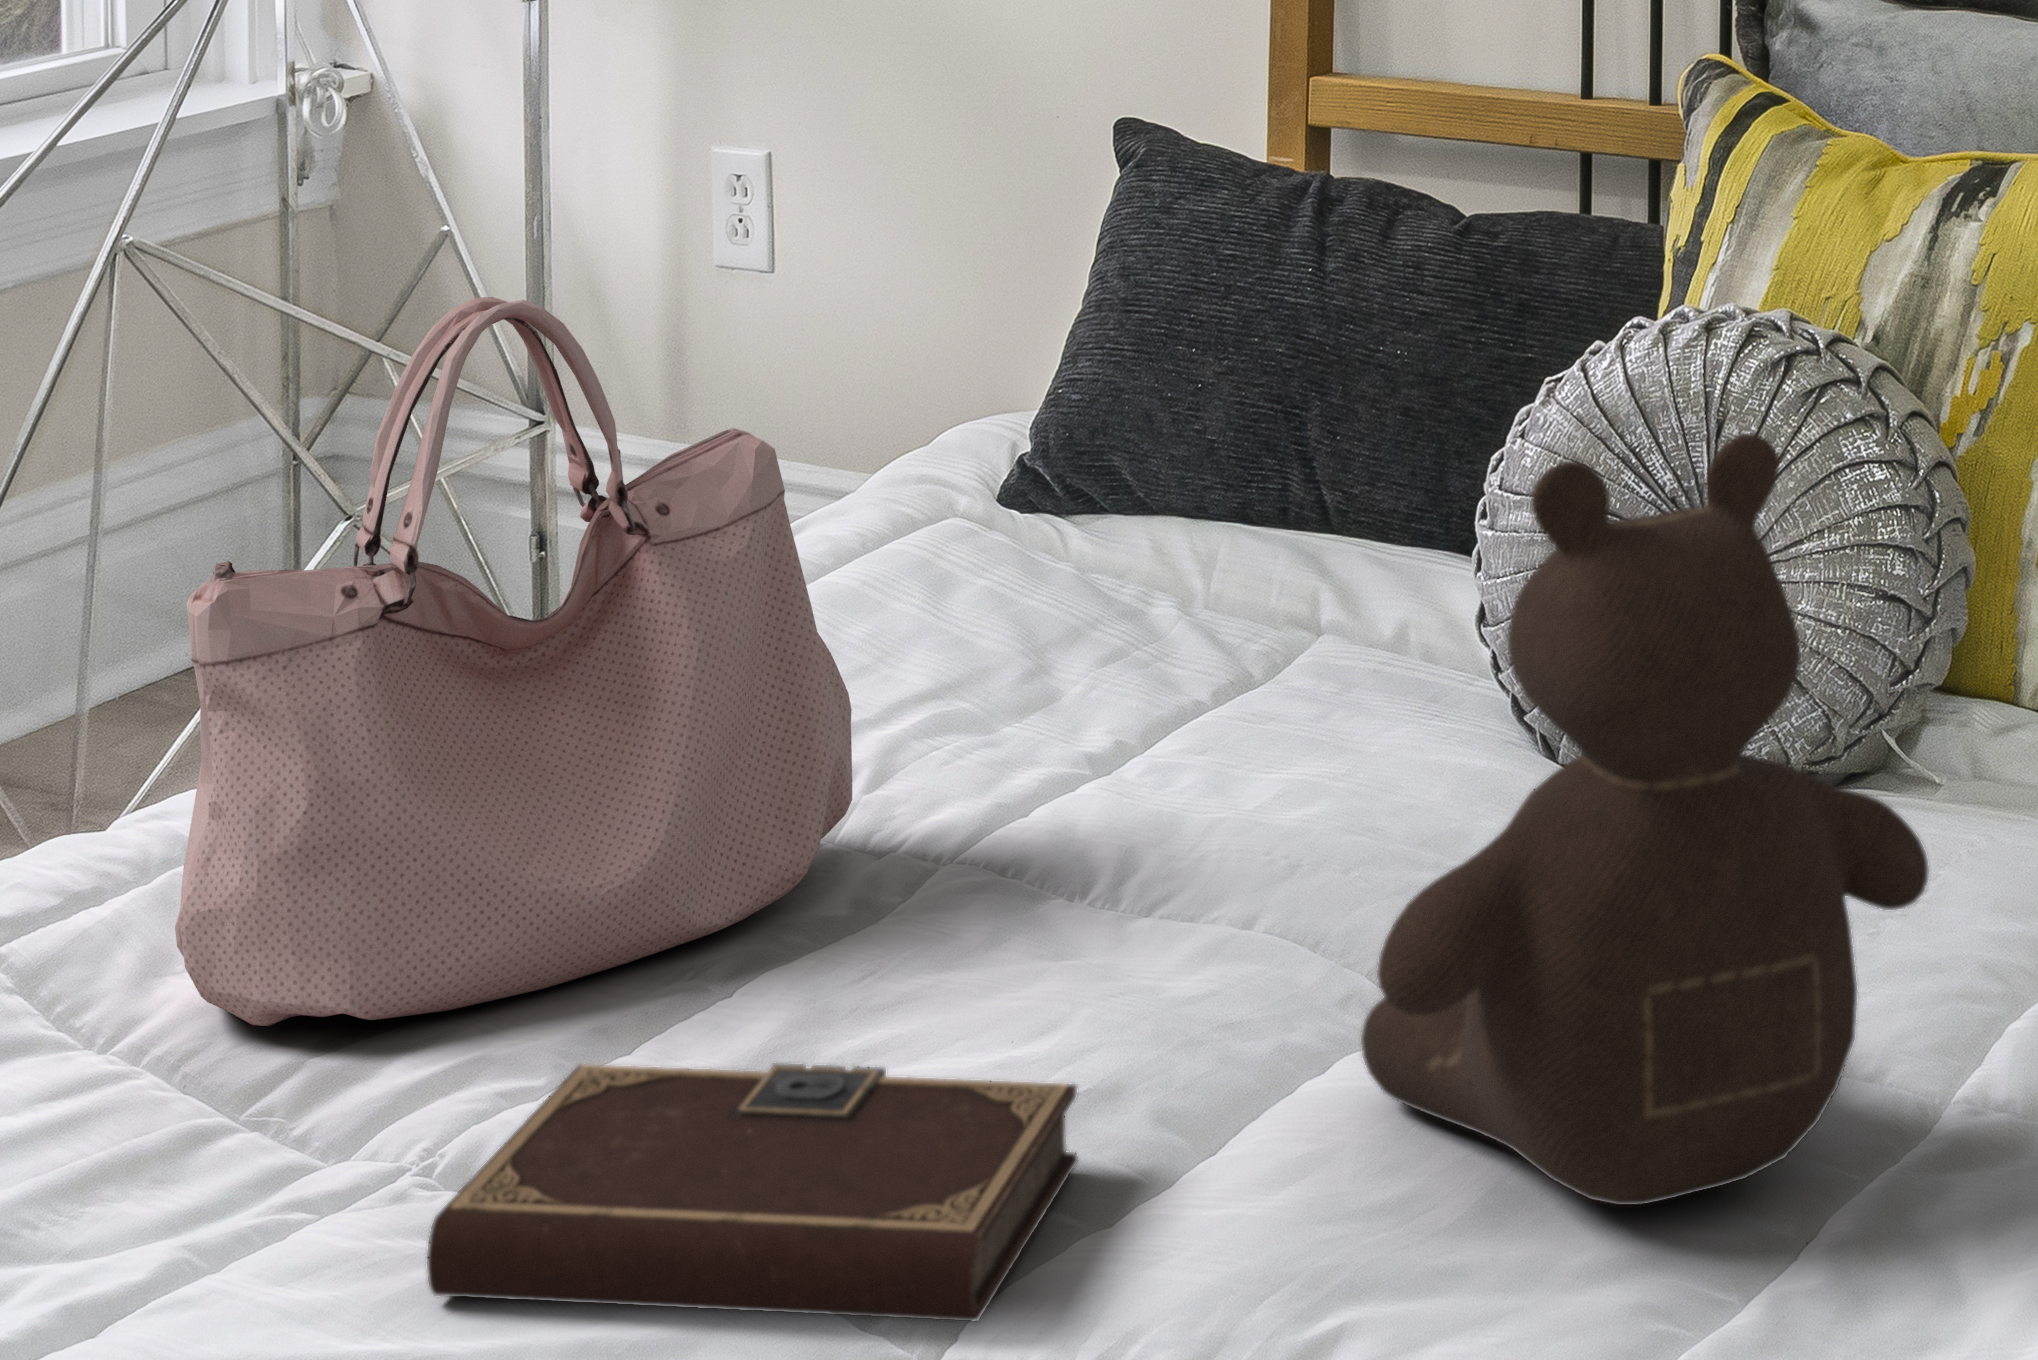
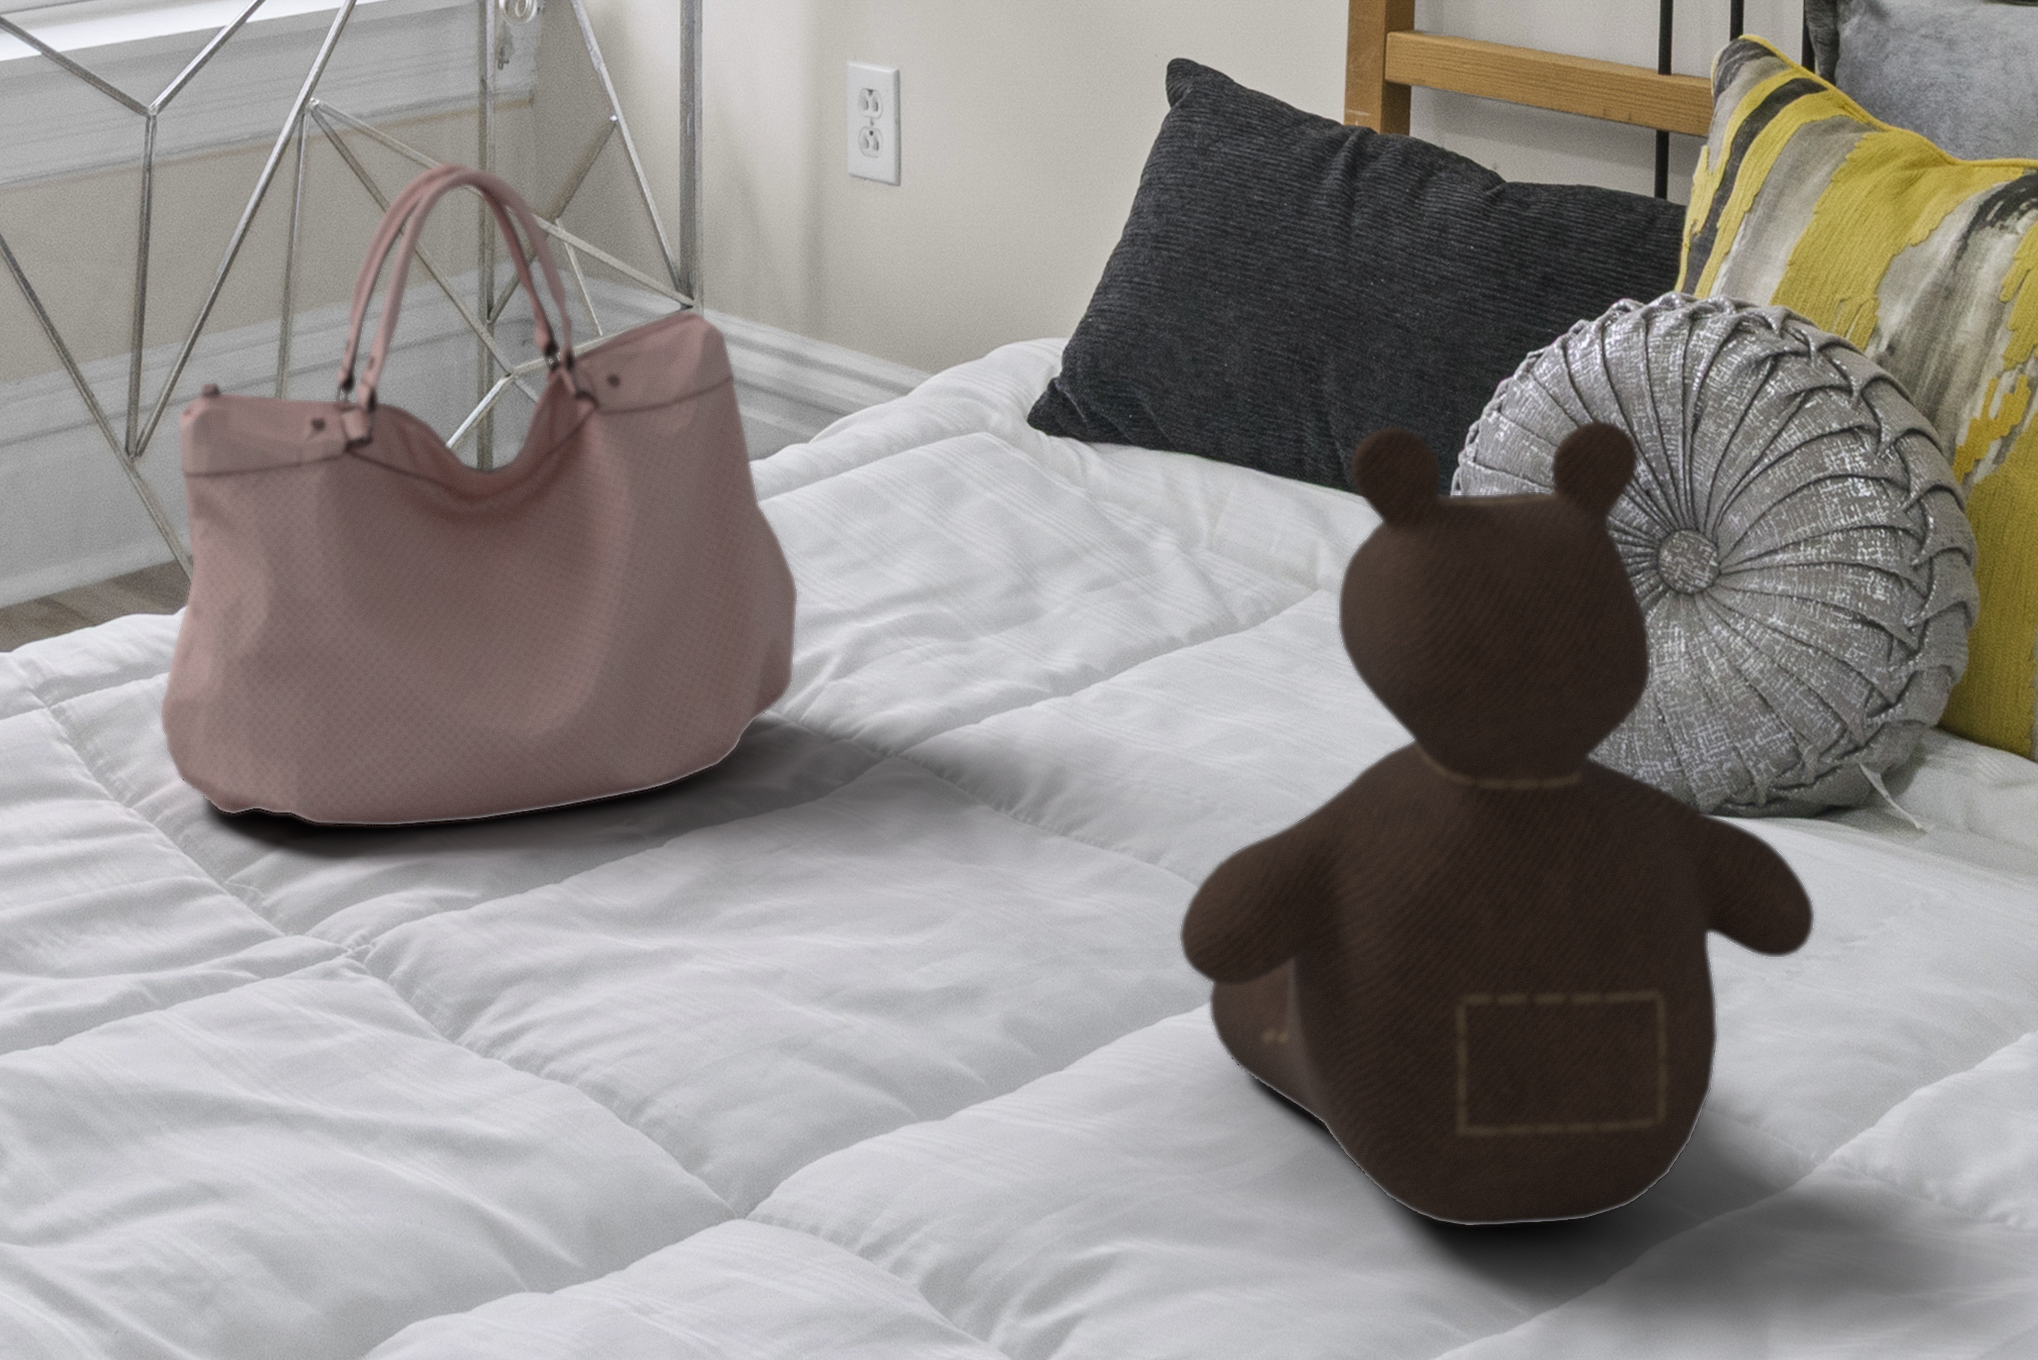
notebook: present [427,1063,1078,1321] -> none [279,895,910,1214]

